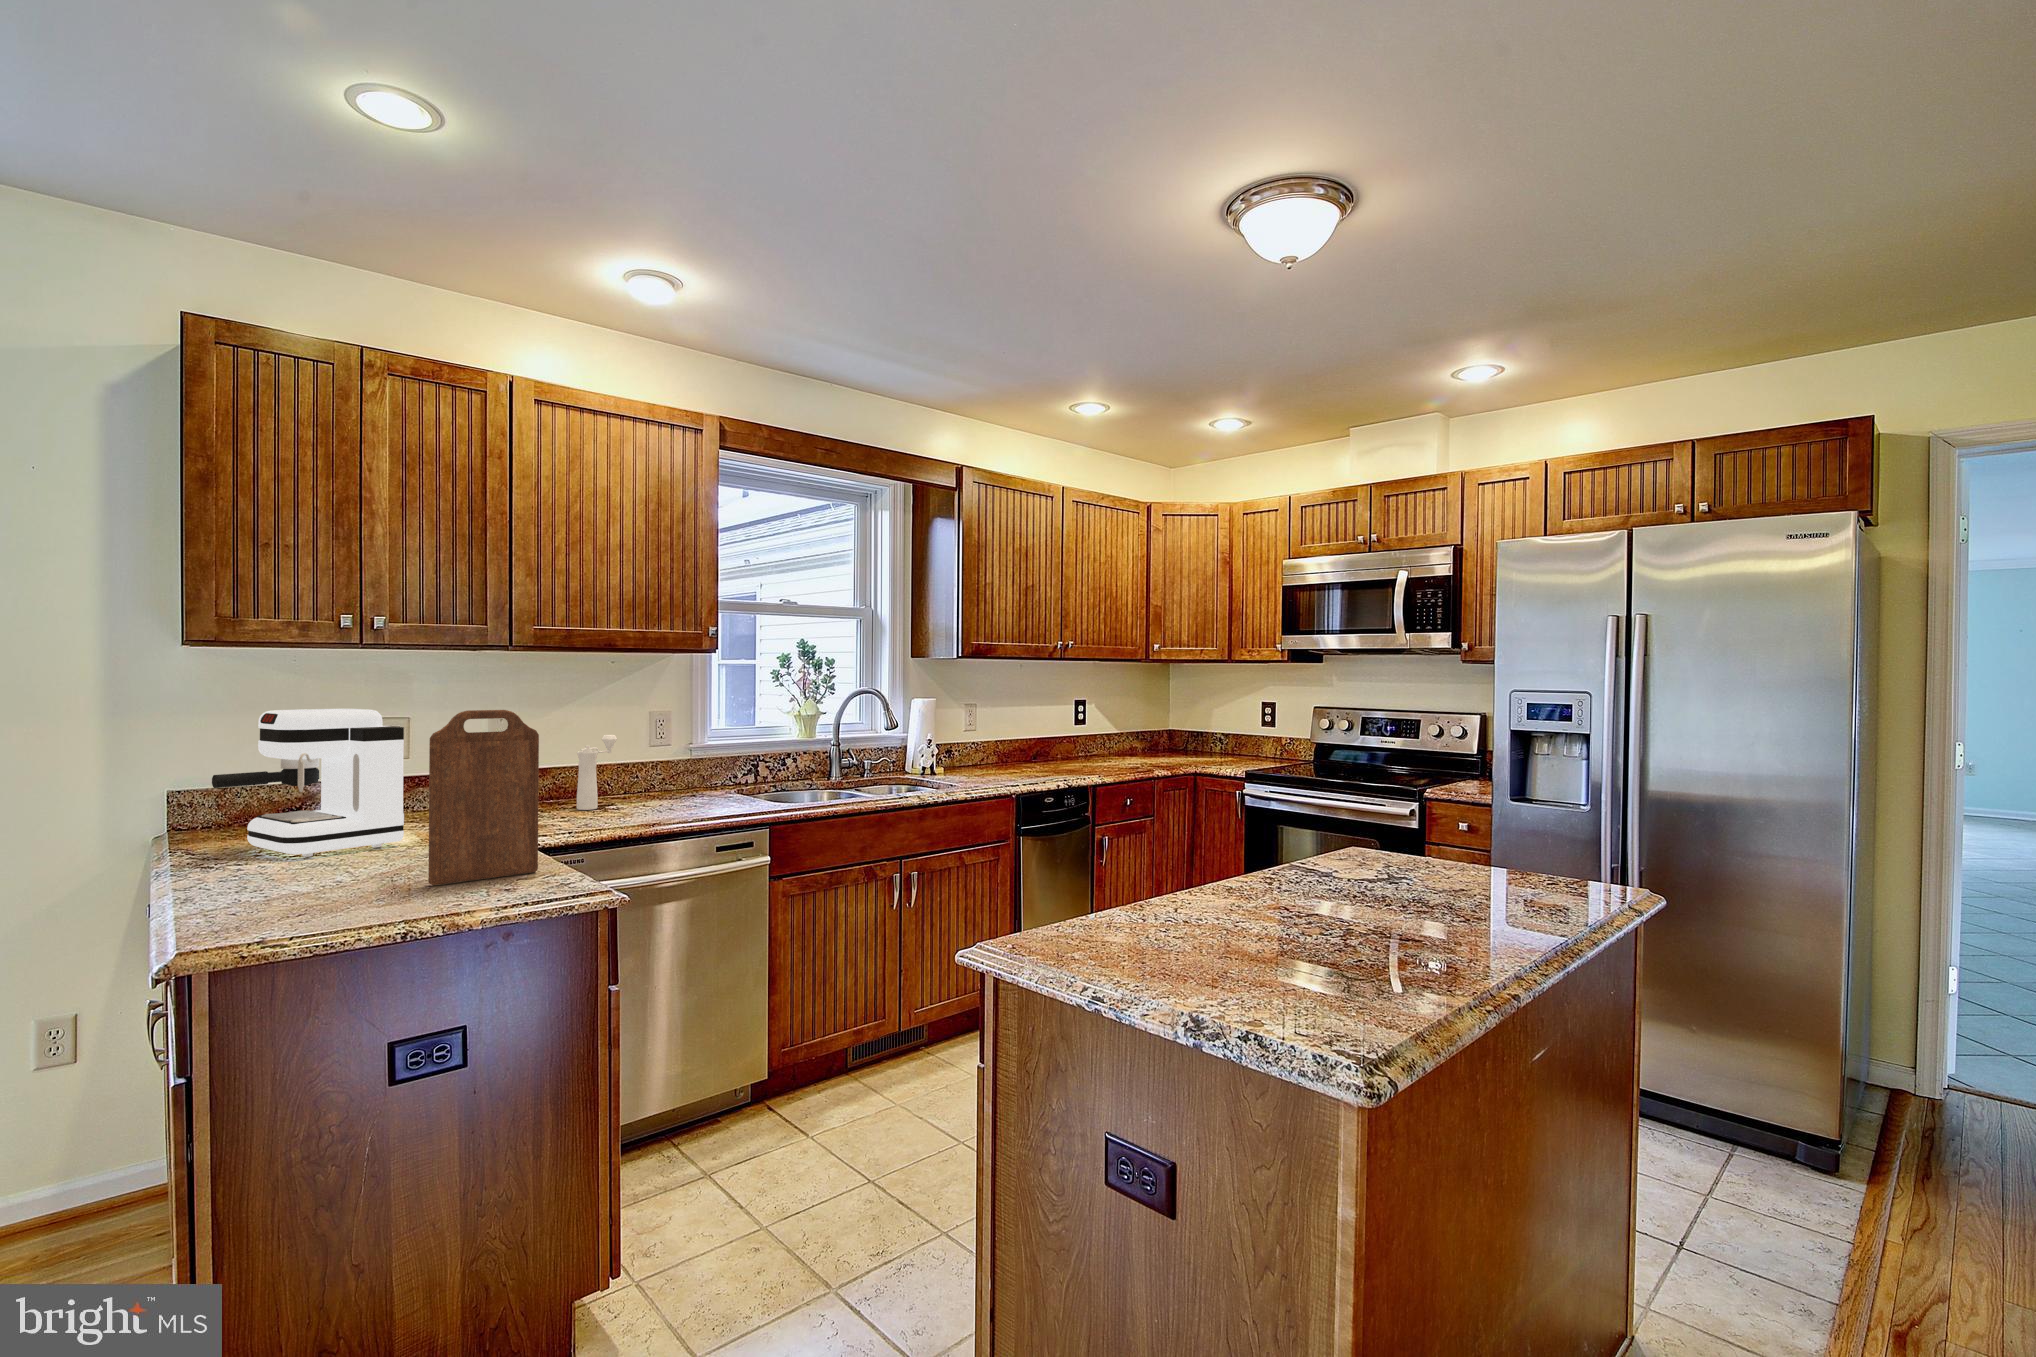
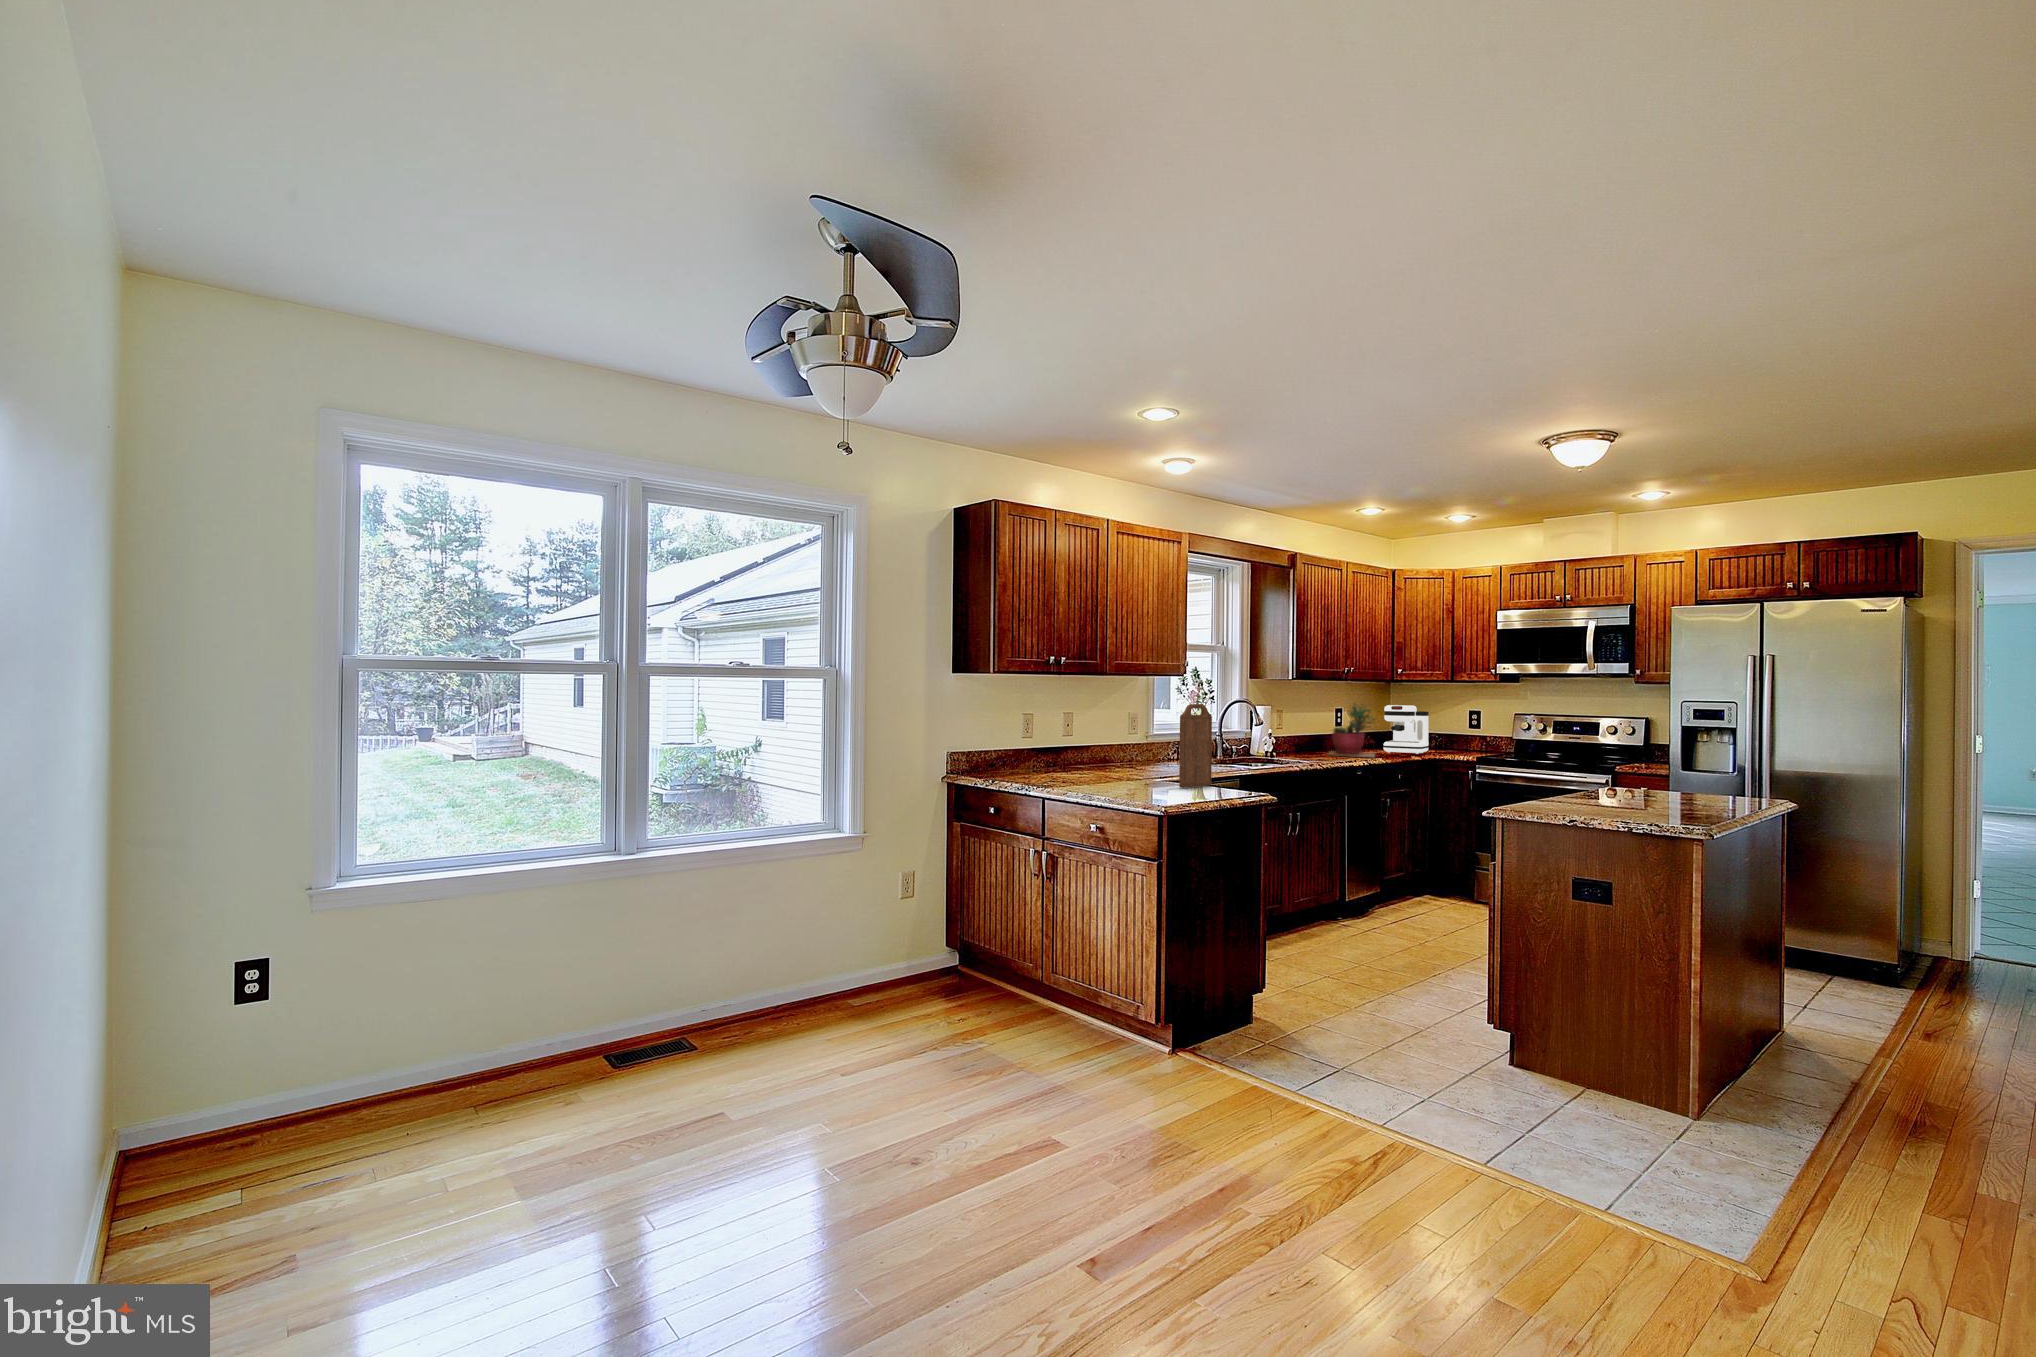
succulent plant: none [1028,692,1105,774] -> present [1329,703,1375,757]
coffee maker: present [212,709,404,857] -> present [1383,705,1429,754]
pepper mill: present [577,735,617,810] -> none [1122,724,1134,767]

